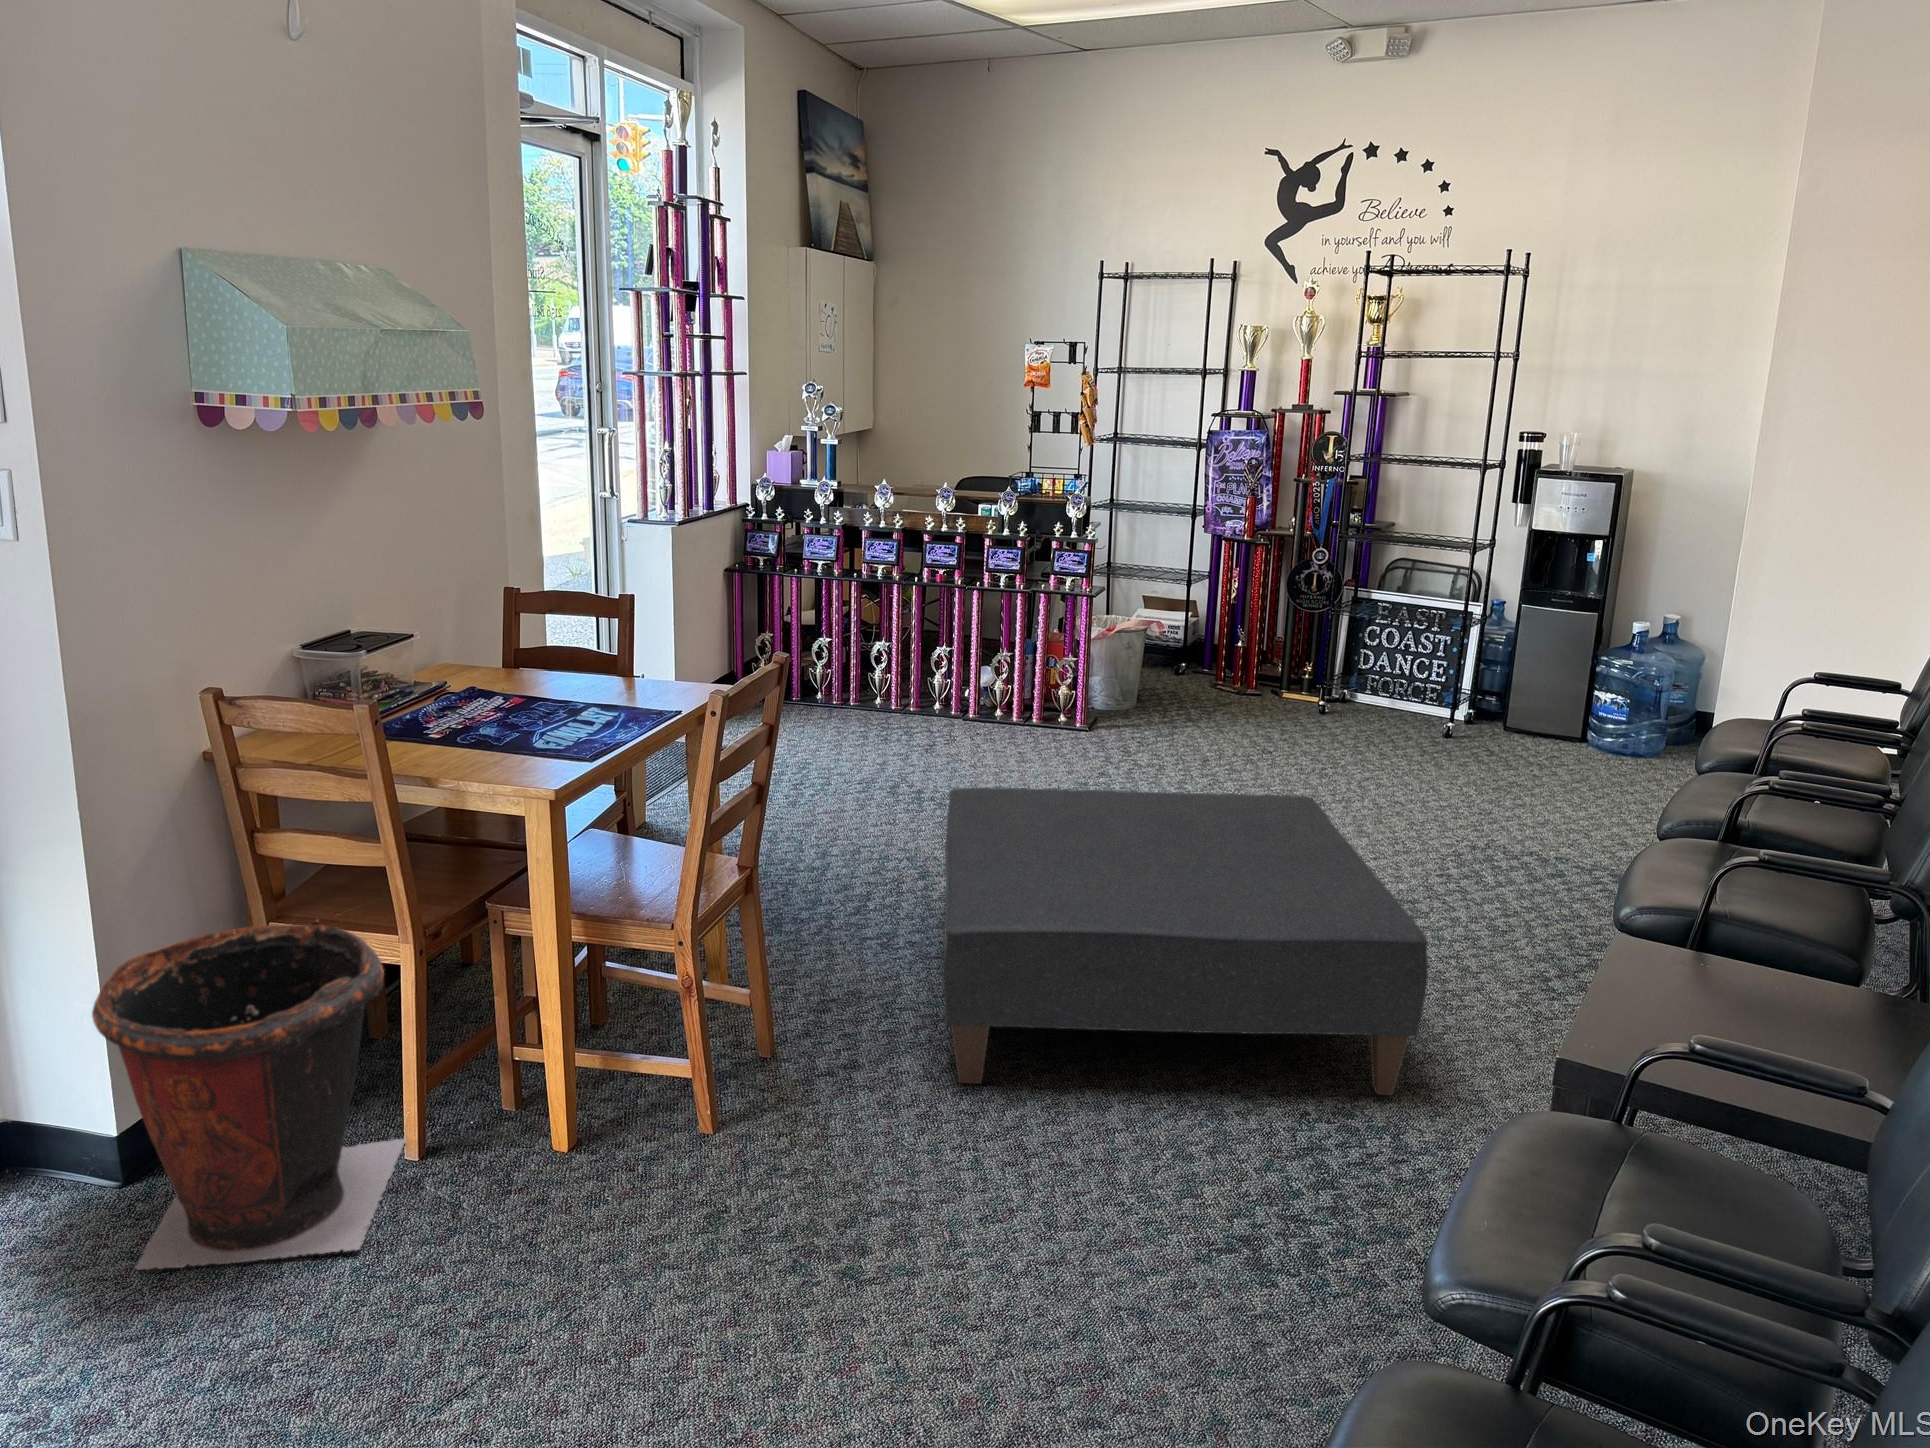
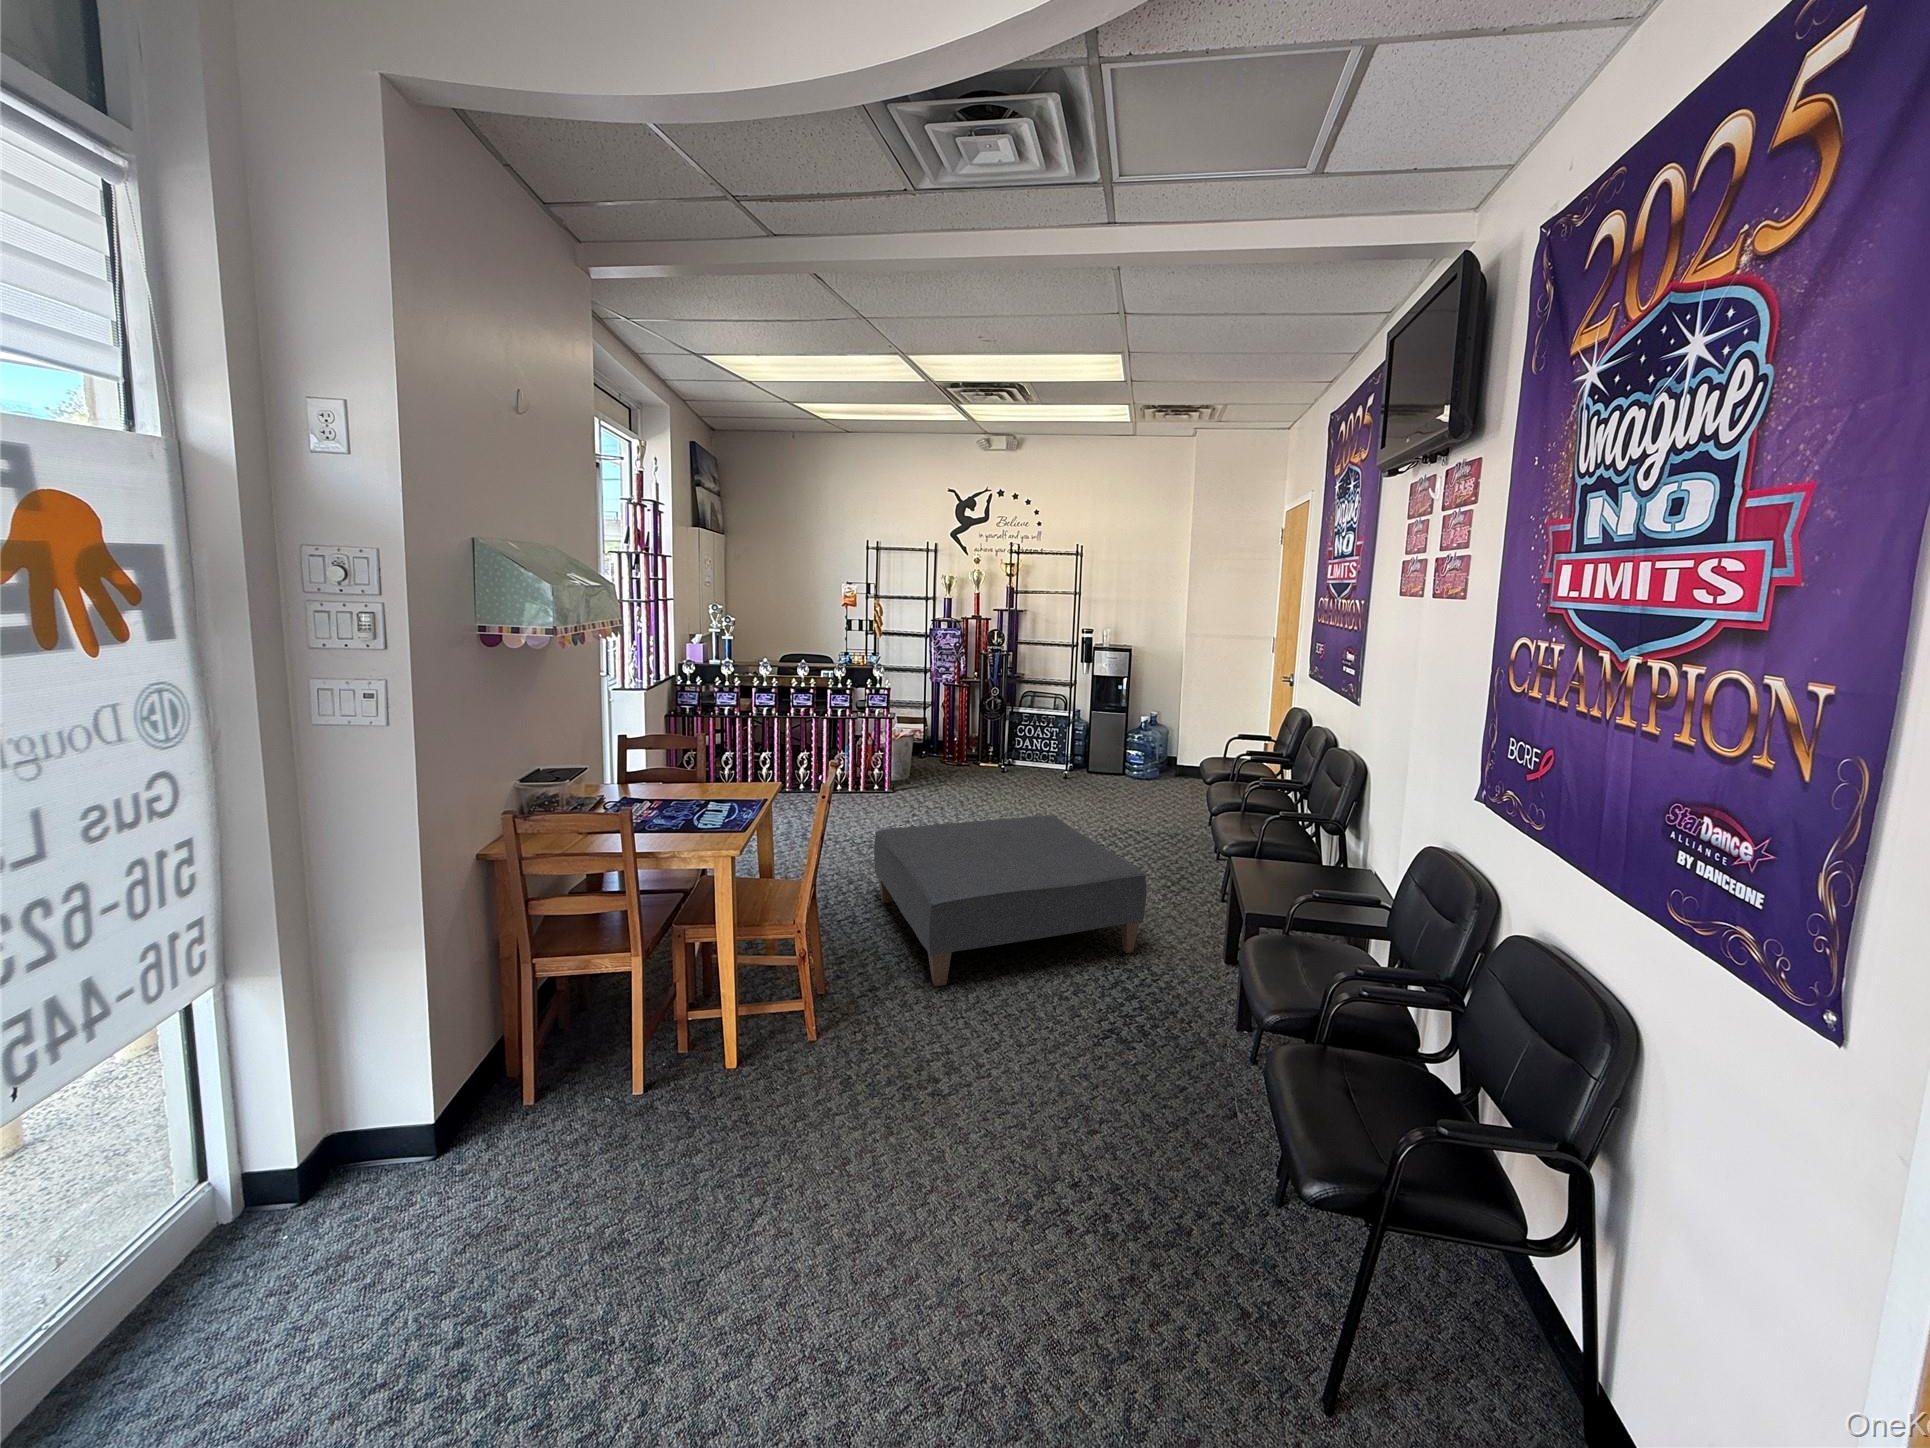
trash can: present [92,925,406,1270] -> none [449,951,648,1208]

